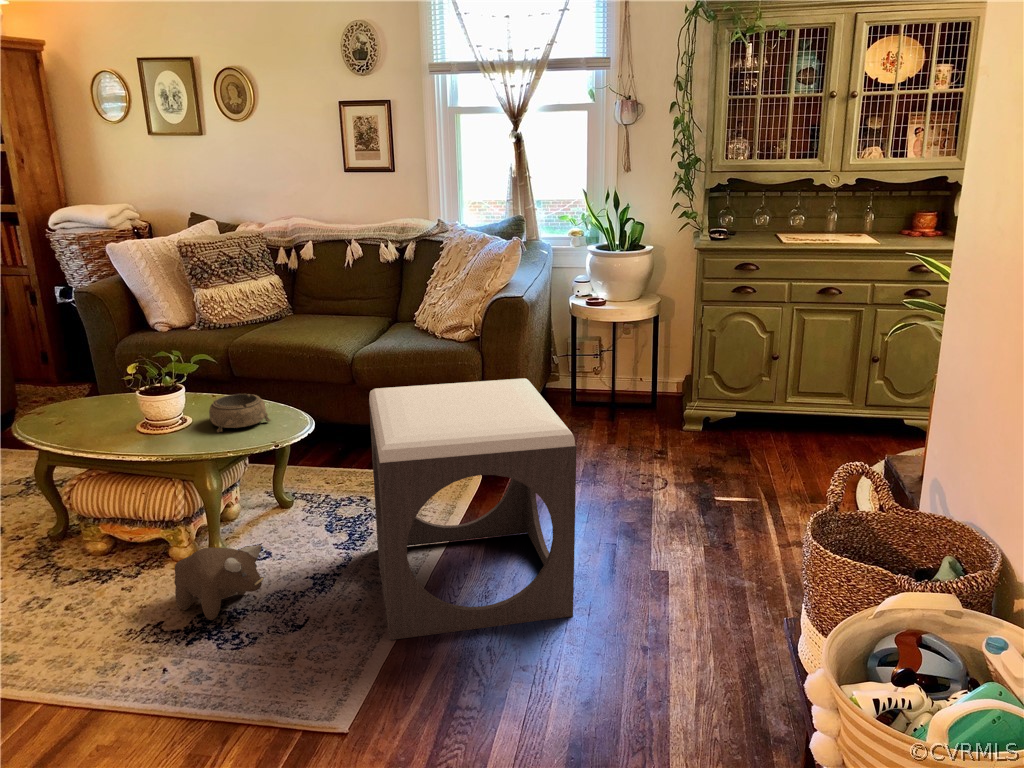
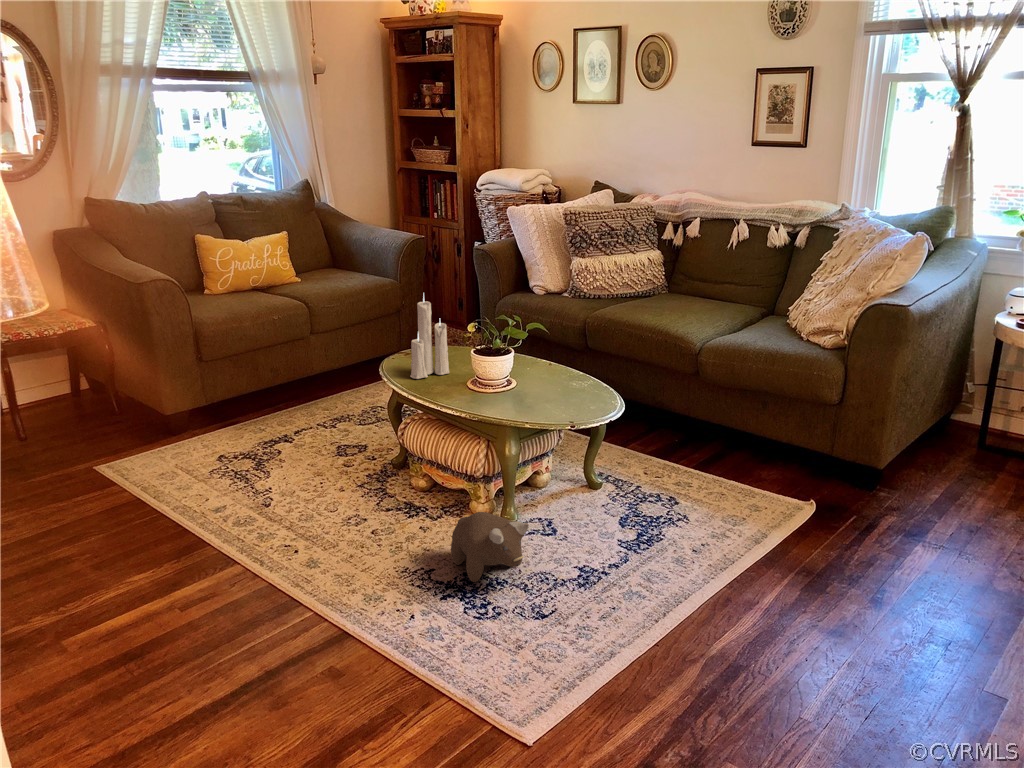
candle: none [66,332,114,432] -> present [410,294,449,379]
footstool: present [369,378,577,640] -> none [621,389,874,711]
decorative bowl: present [209,394,270,432] -> none [524,368,580,403]

